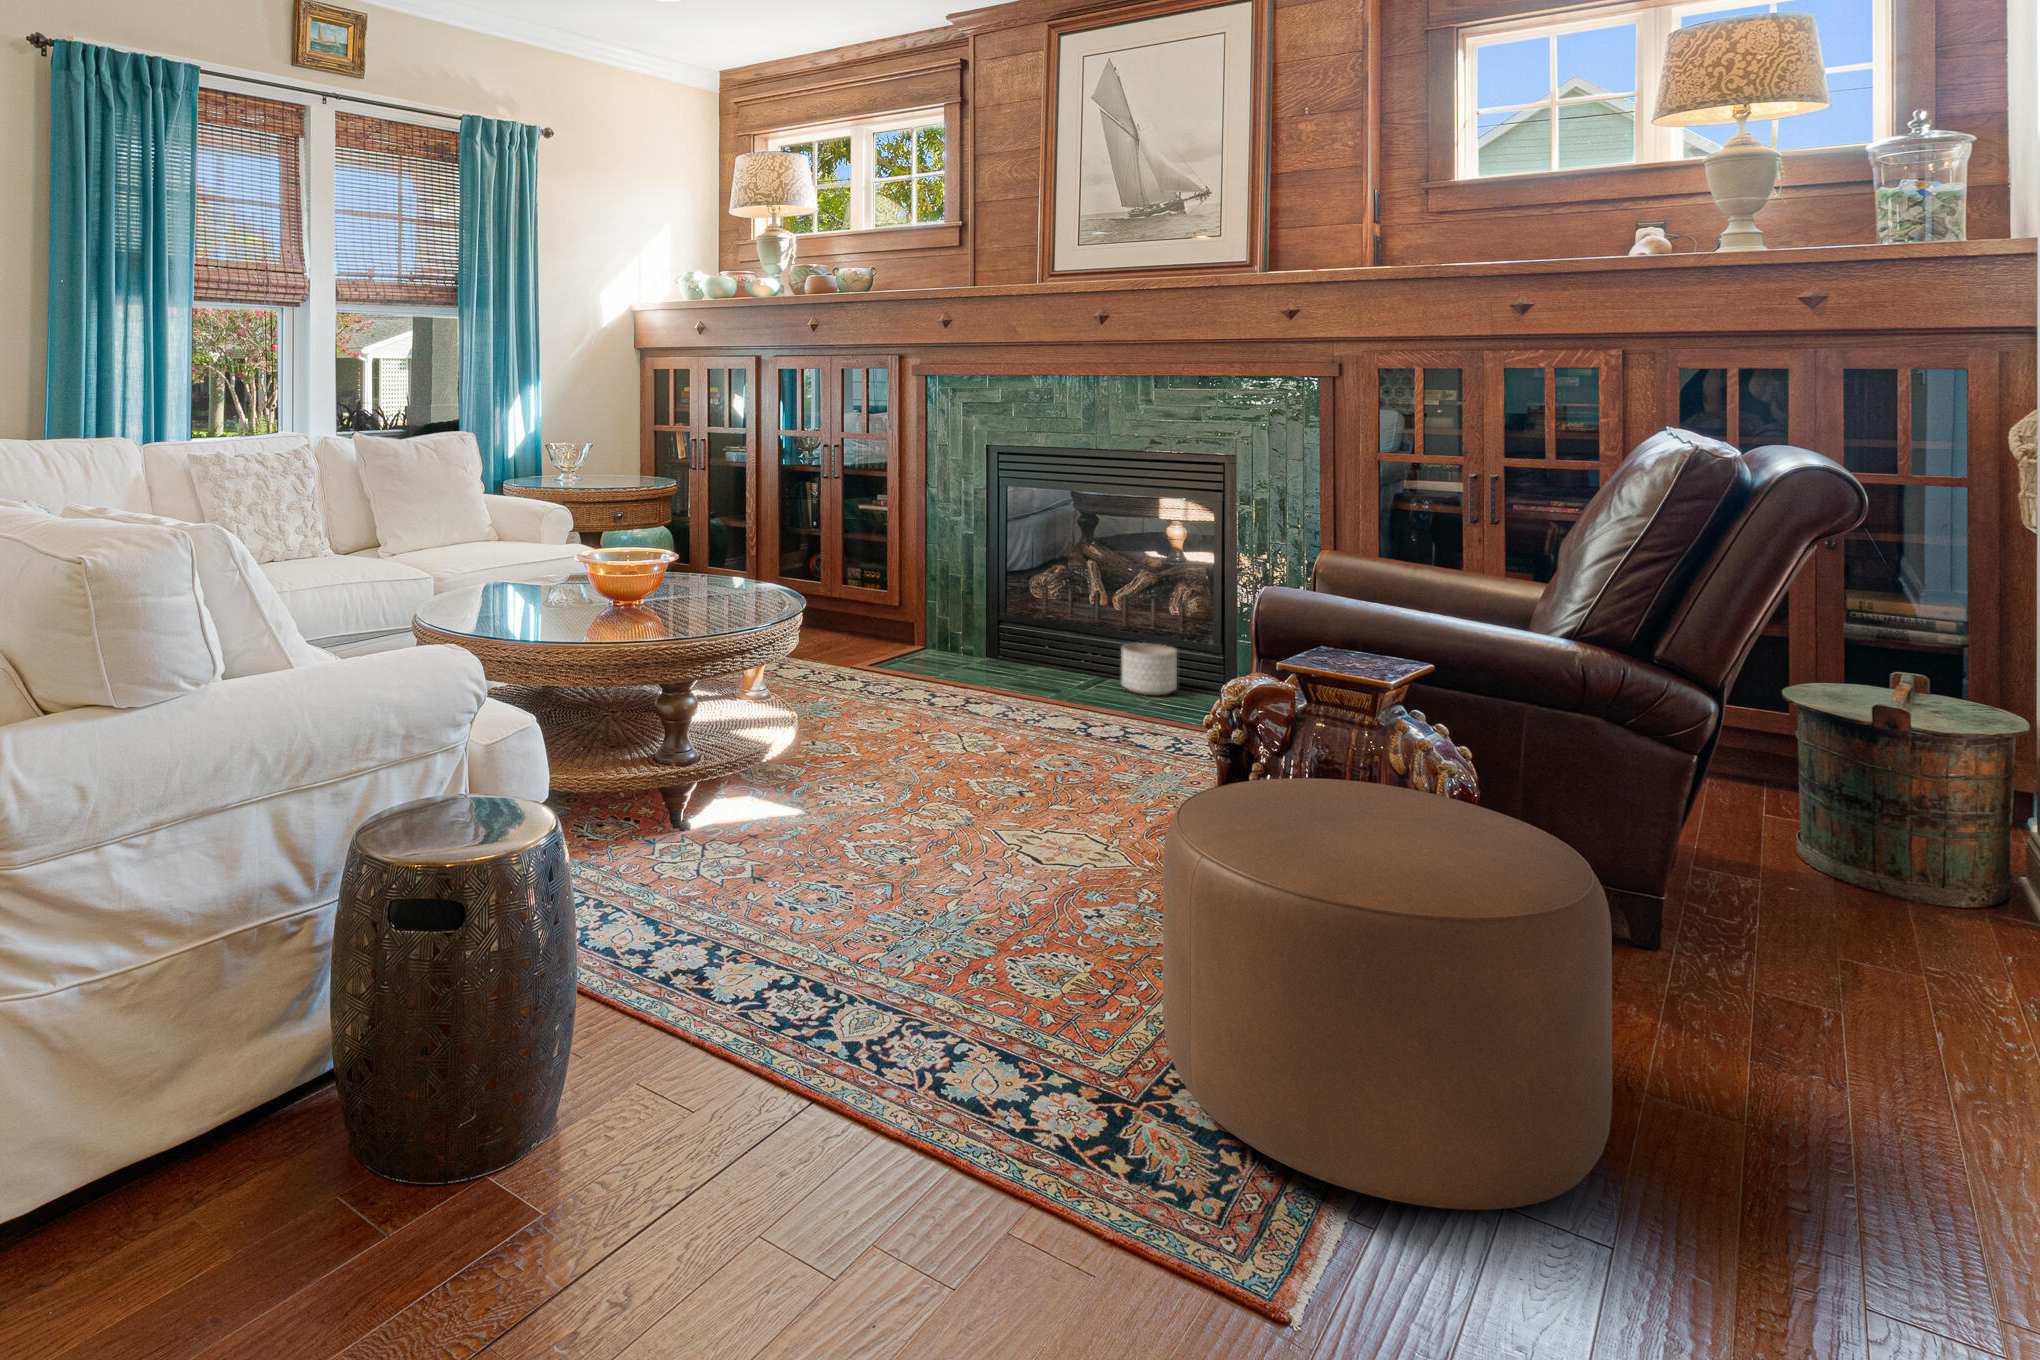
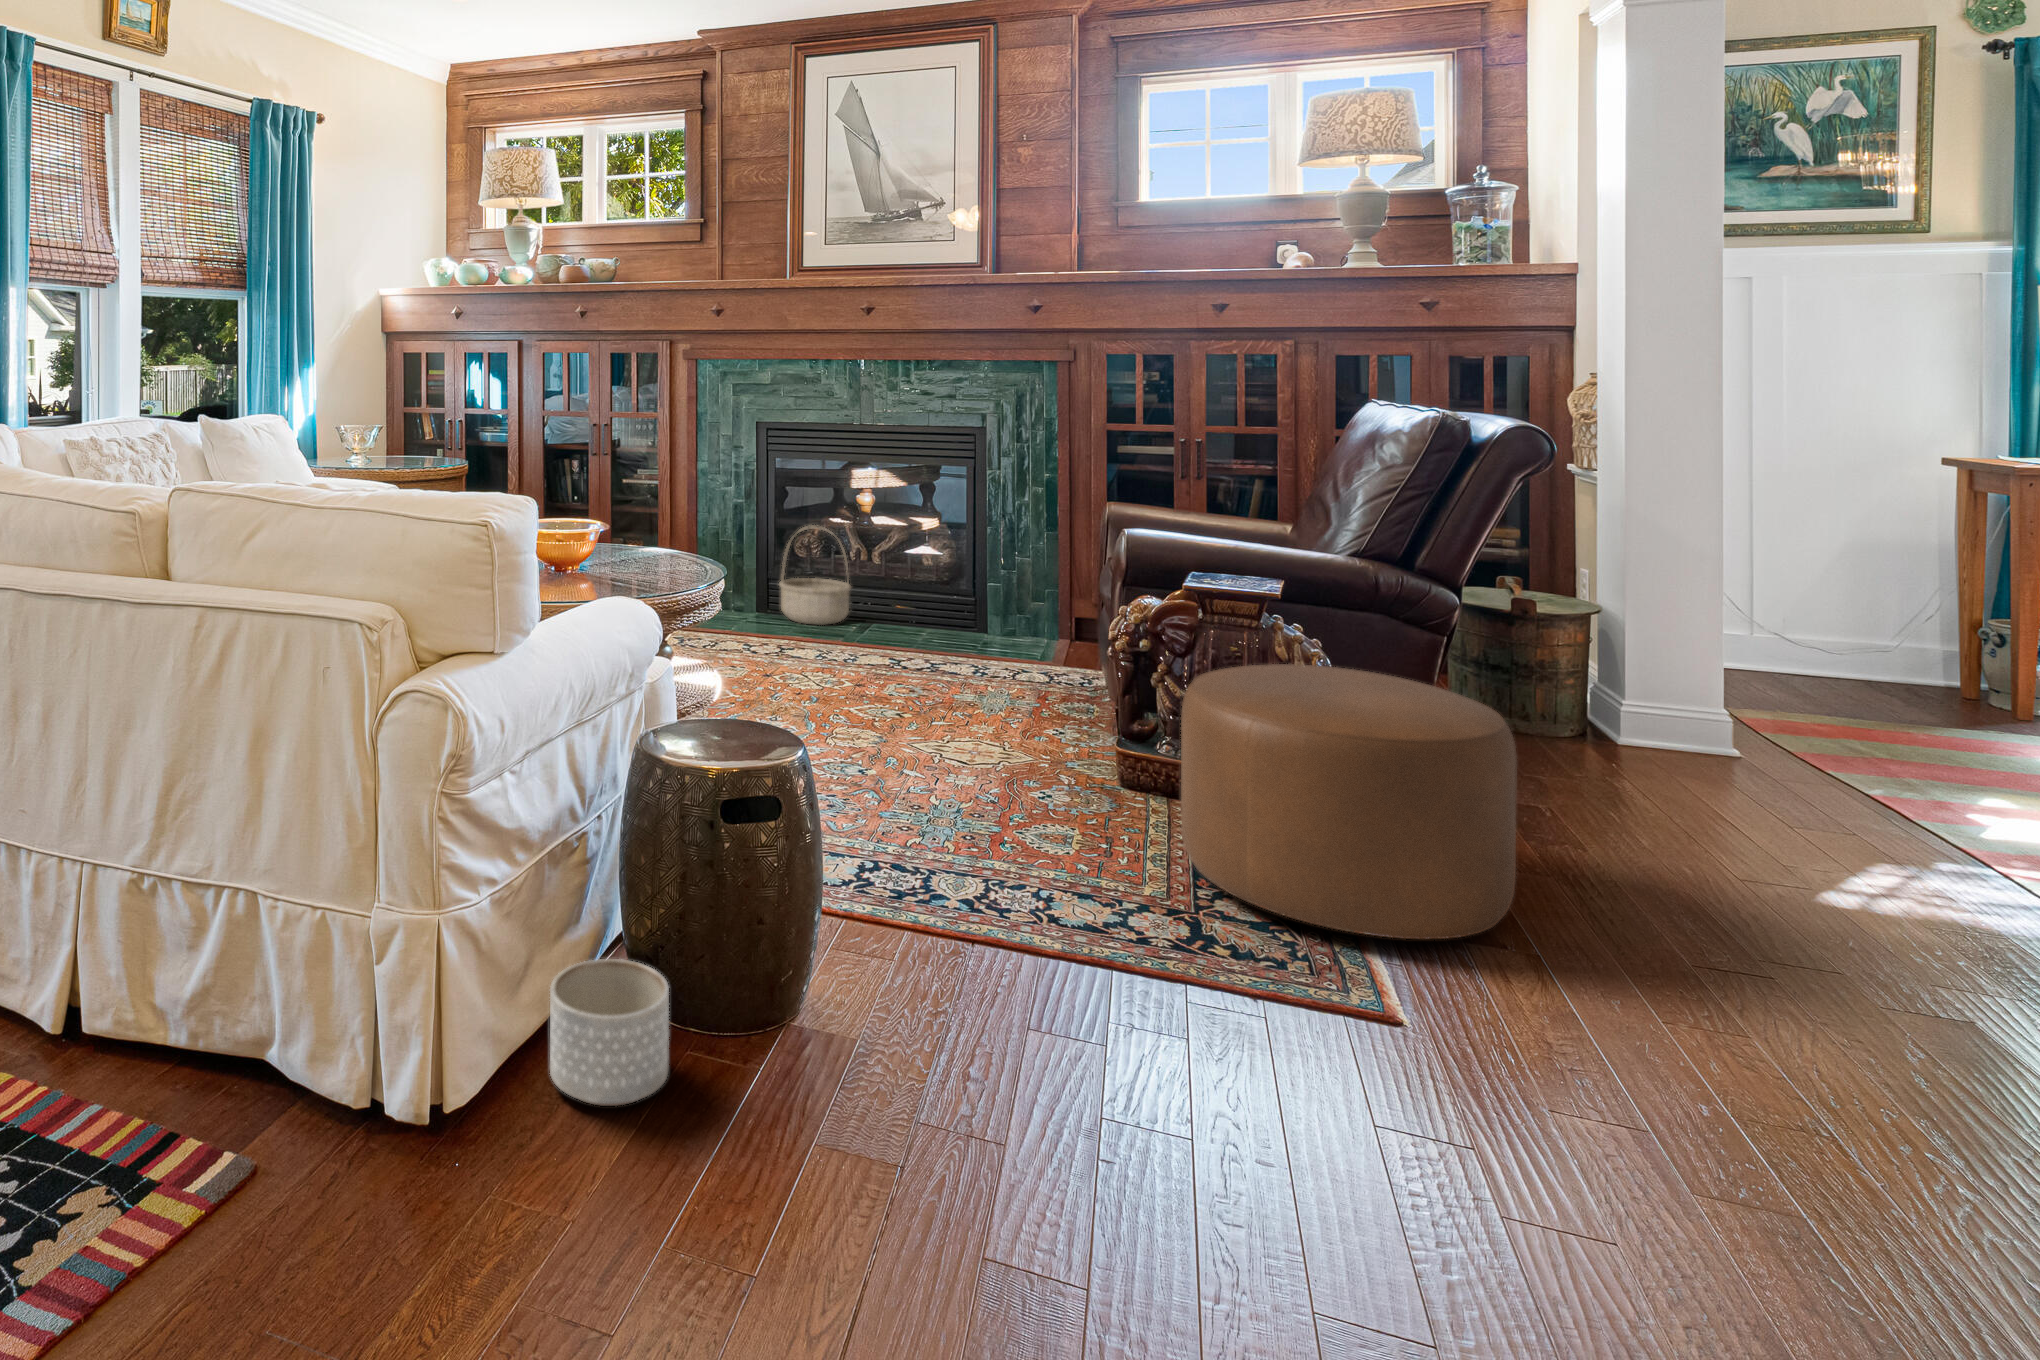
basket: none [1003,565,1085,681] -> present [779,526,851,625]
planter: present [1121,643,1177,695] -> present [550,959,669,1106]

